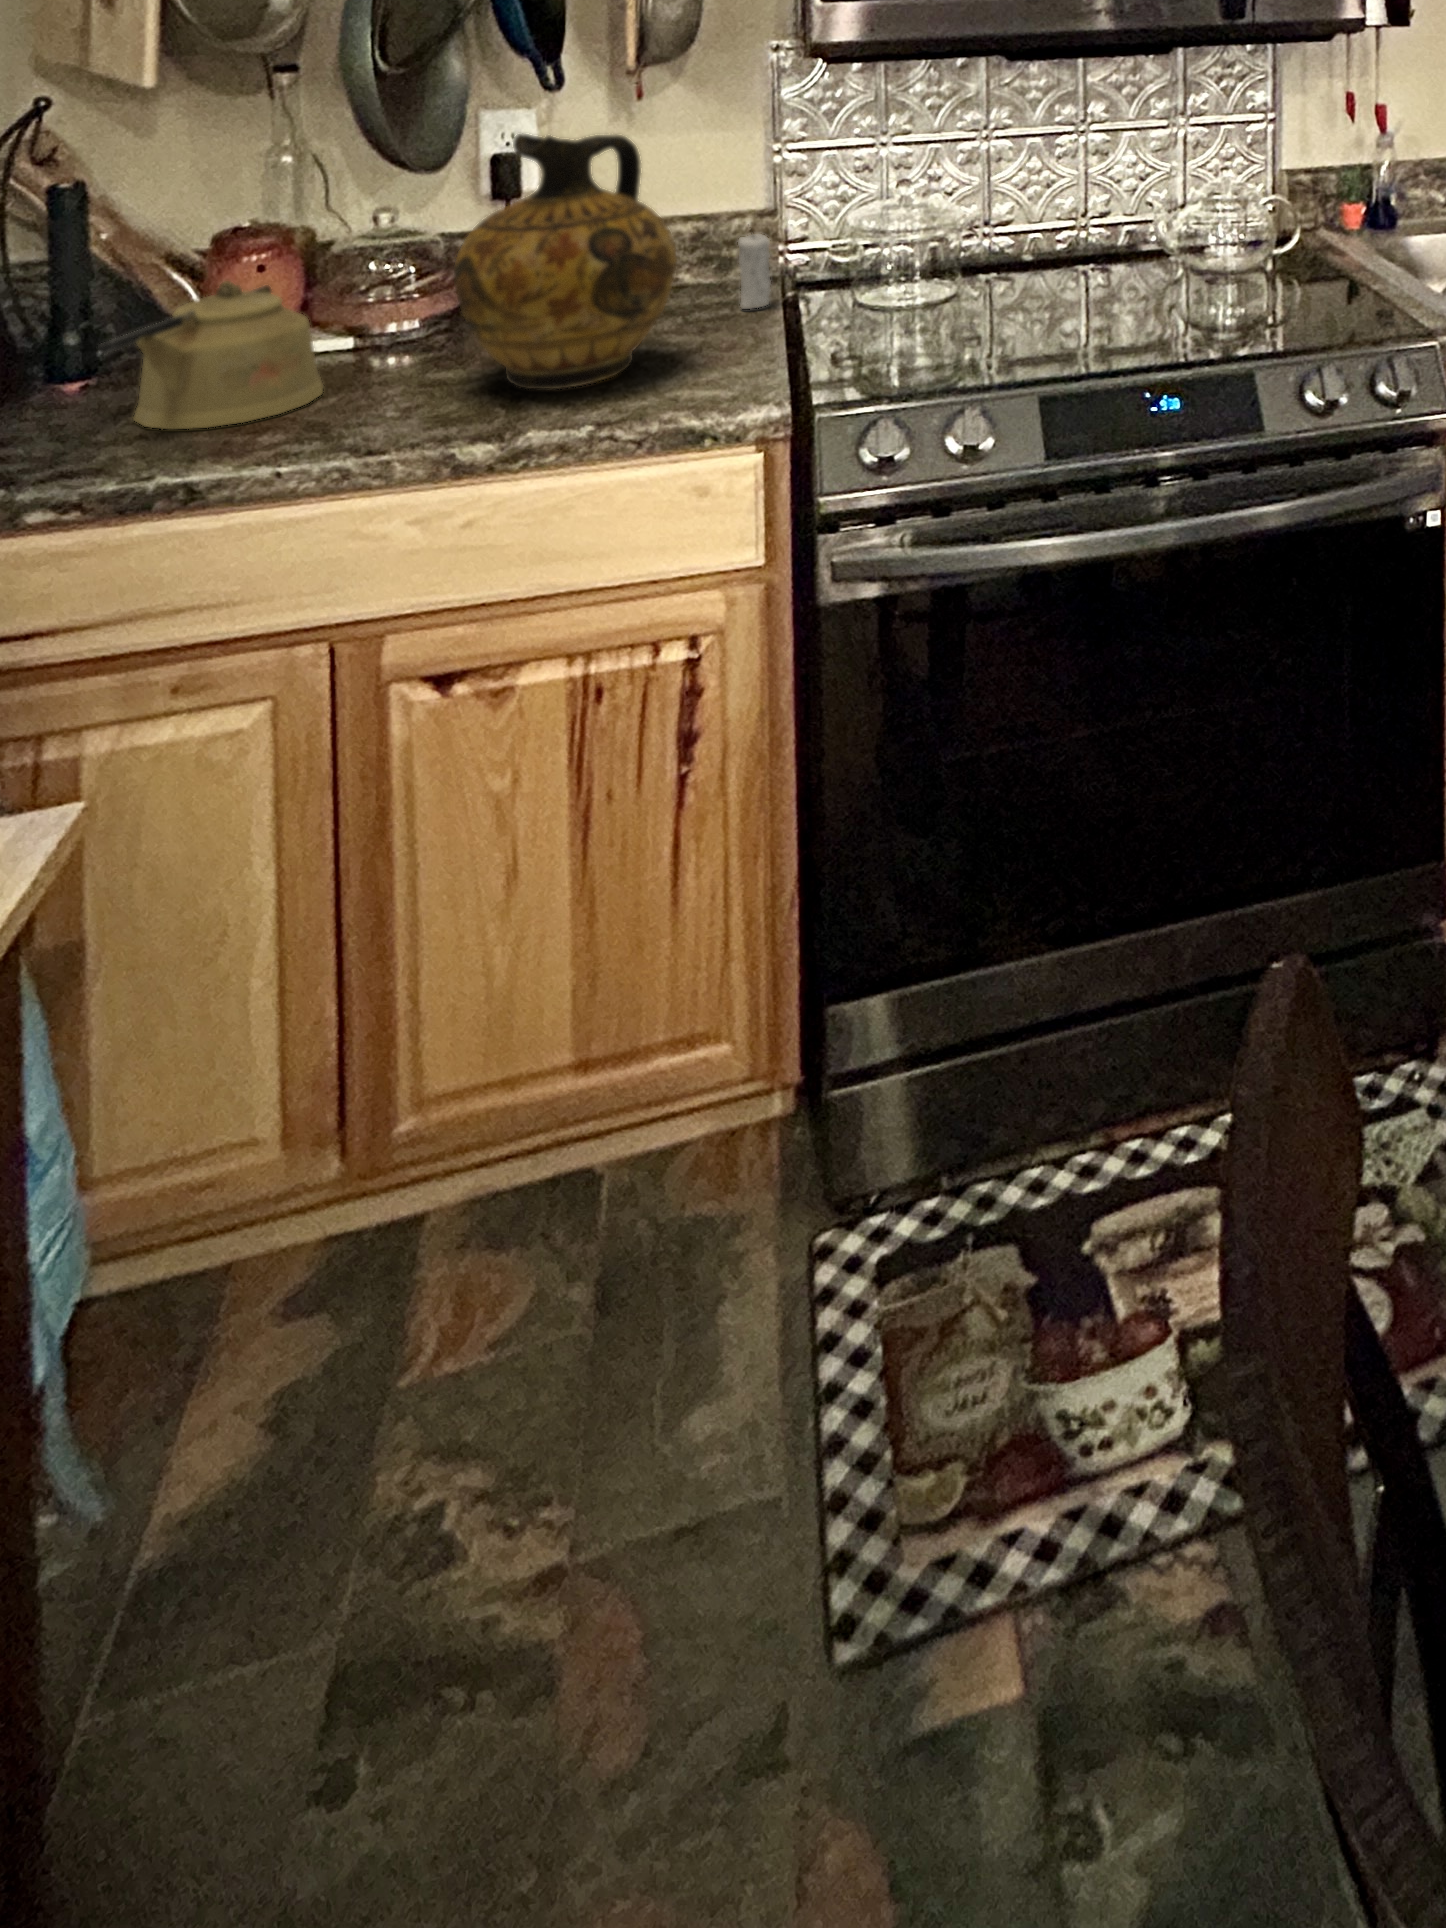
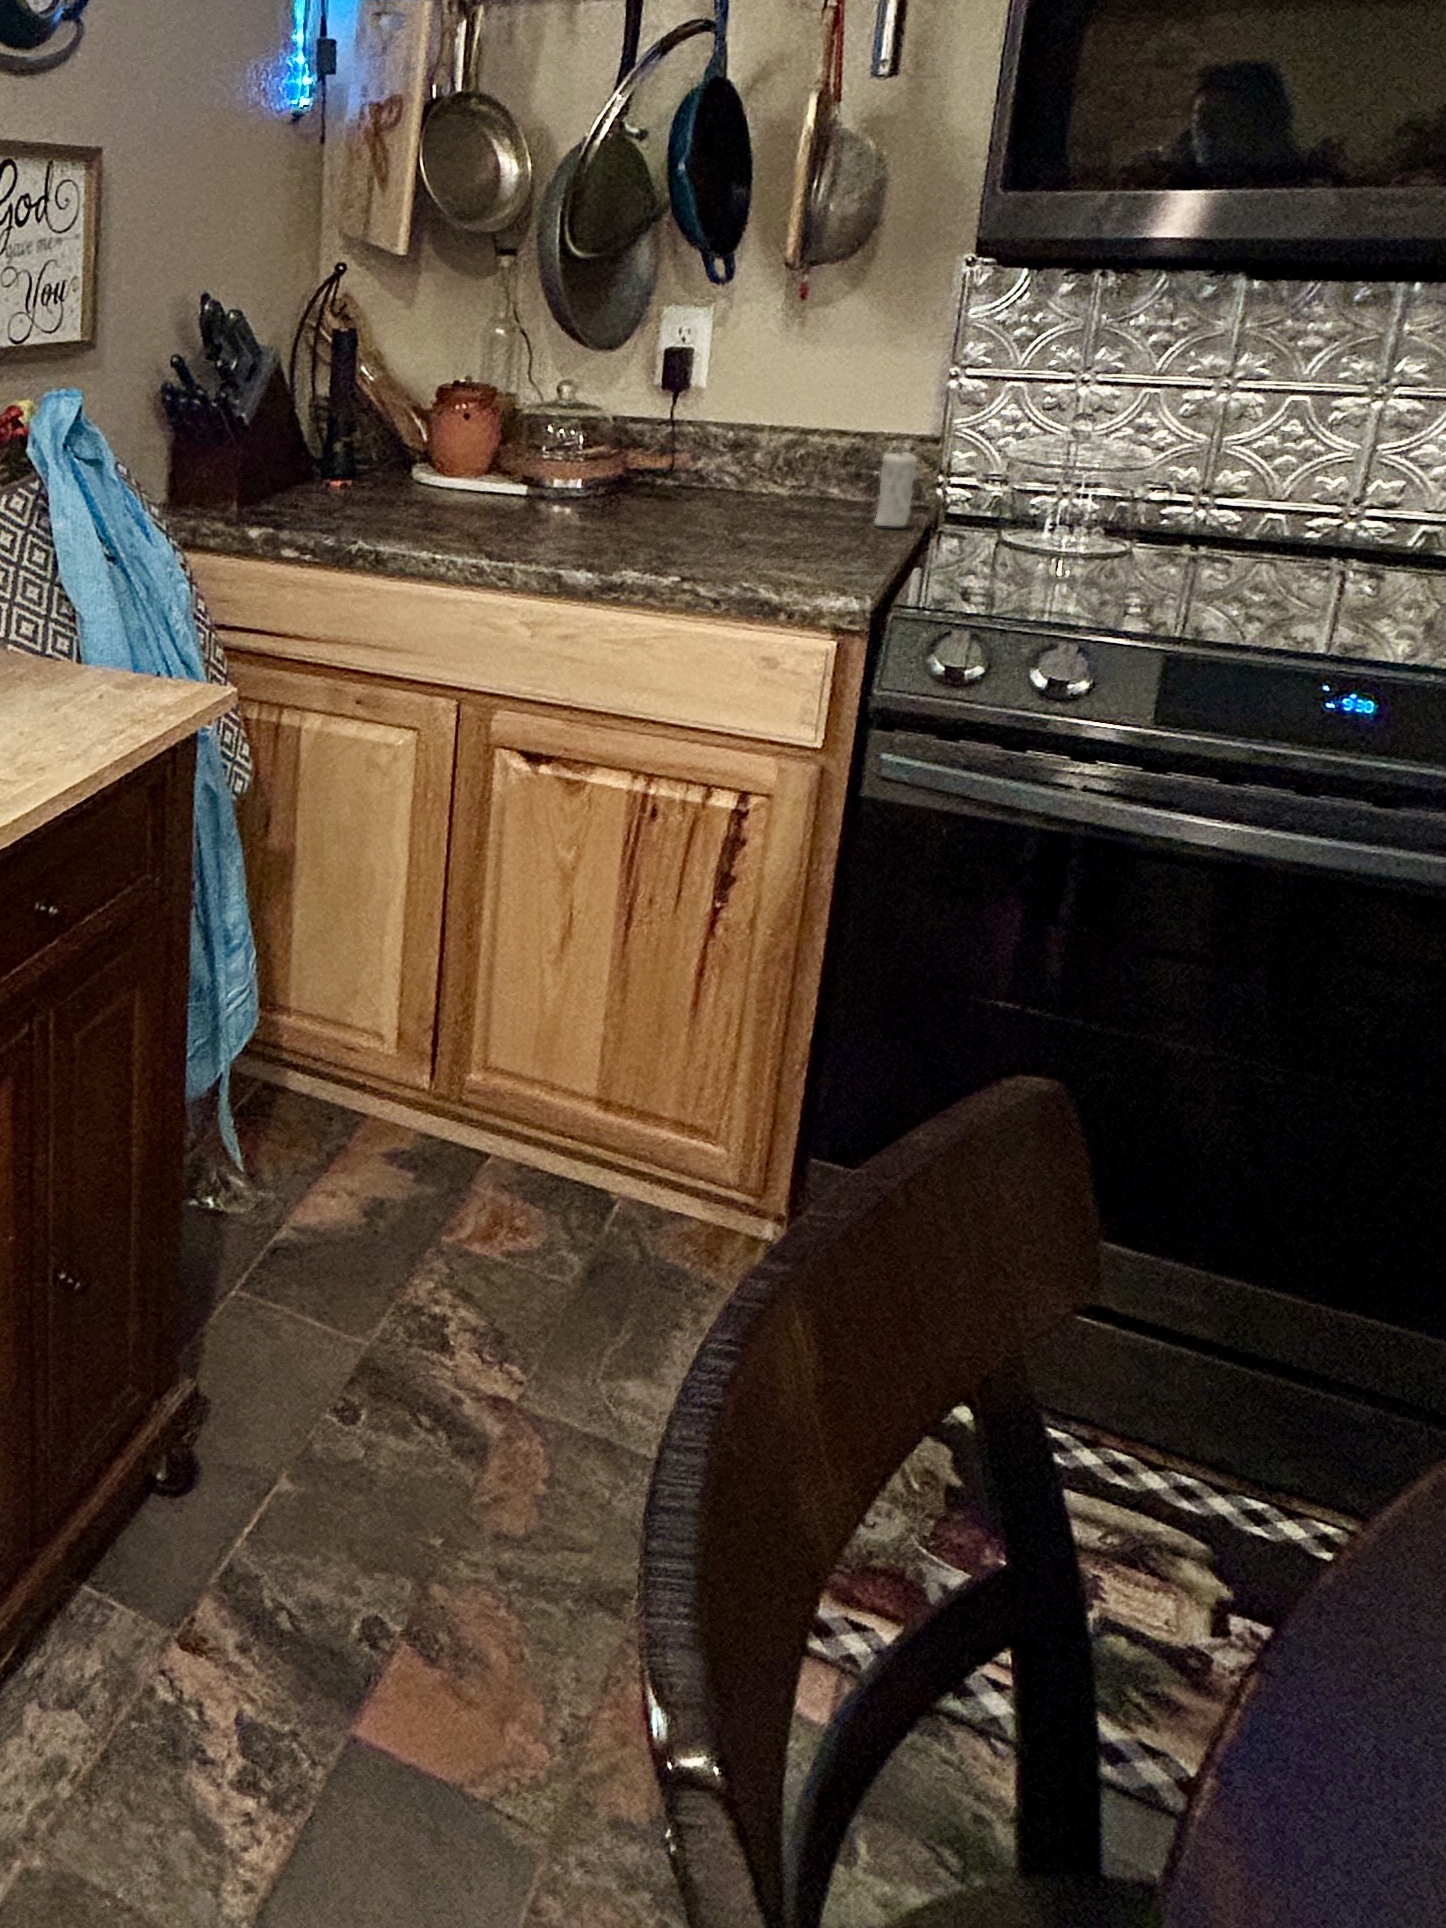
ceramic jug: present [454,133,676,389] -> none [593,309,799,550]
kettle: present [99,281,323,430] -> none [344,413,491,523]

